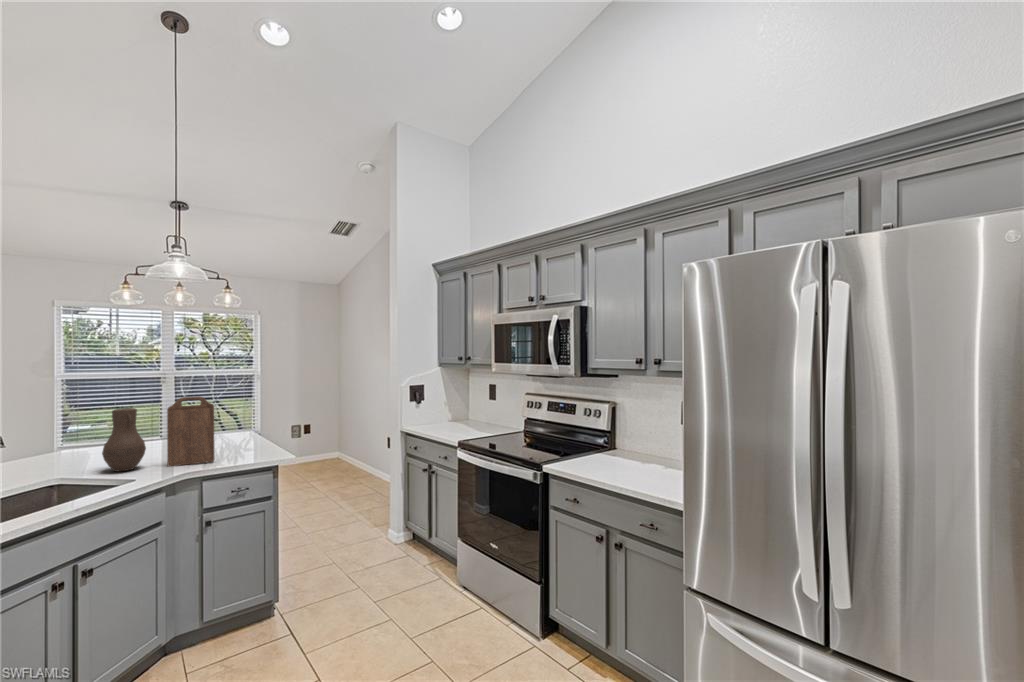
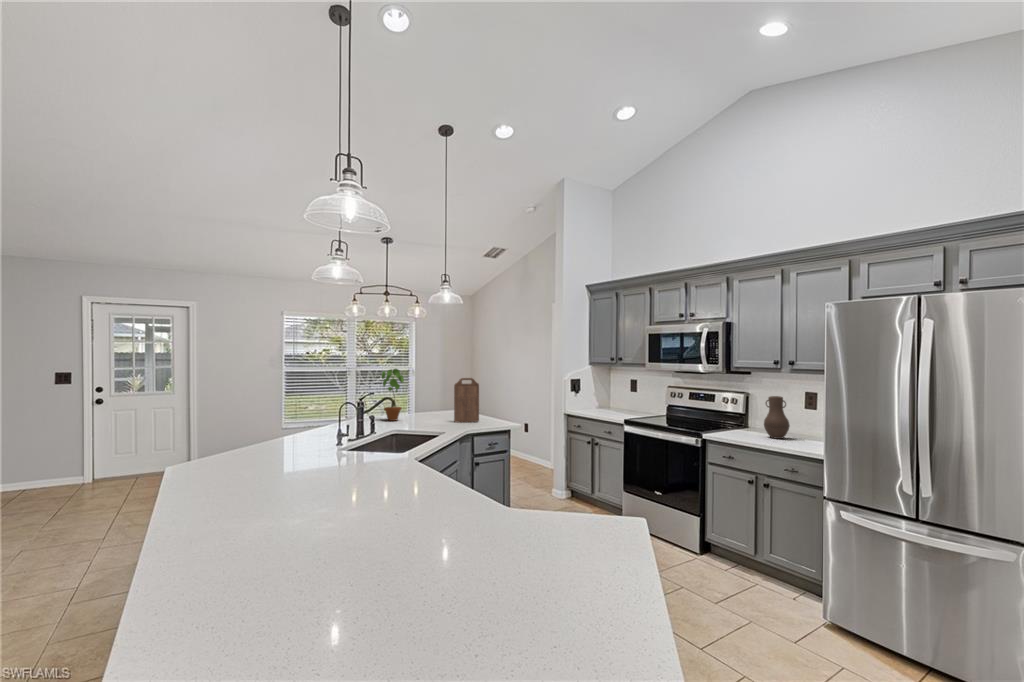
potted plant: none [35,387,77,471] -> present [382,369,404,421]
vase: present [102,408,146,472] -> present [764,396,790,439]

